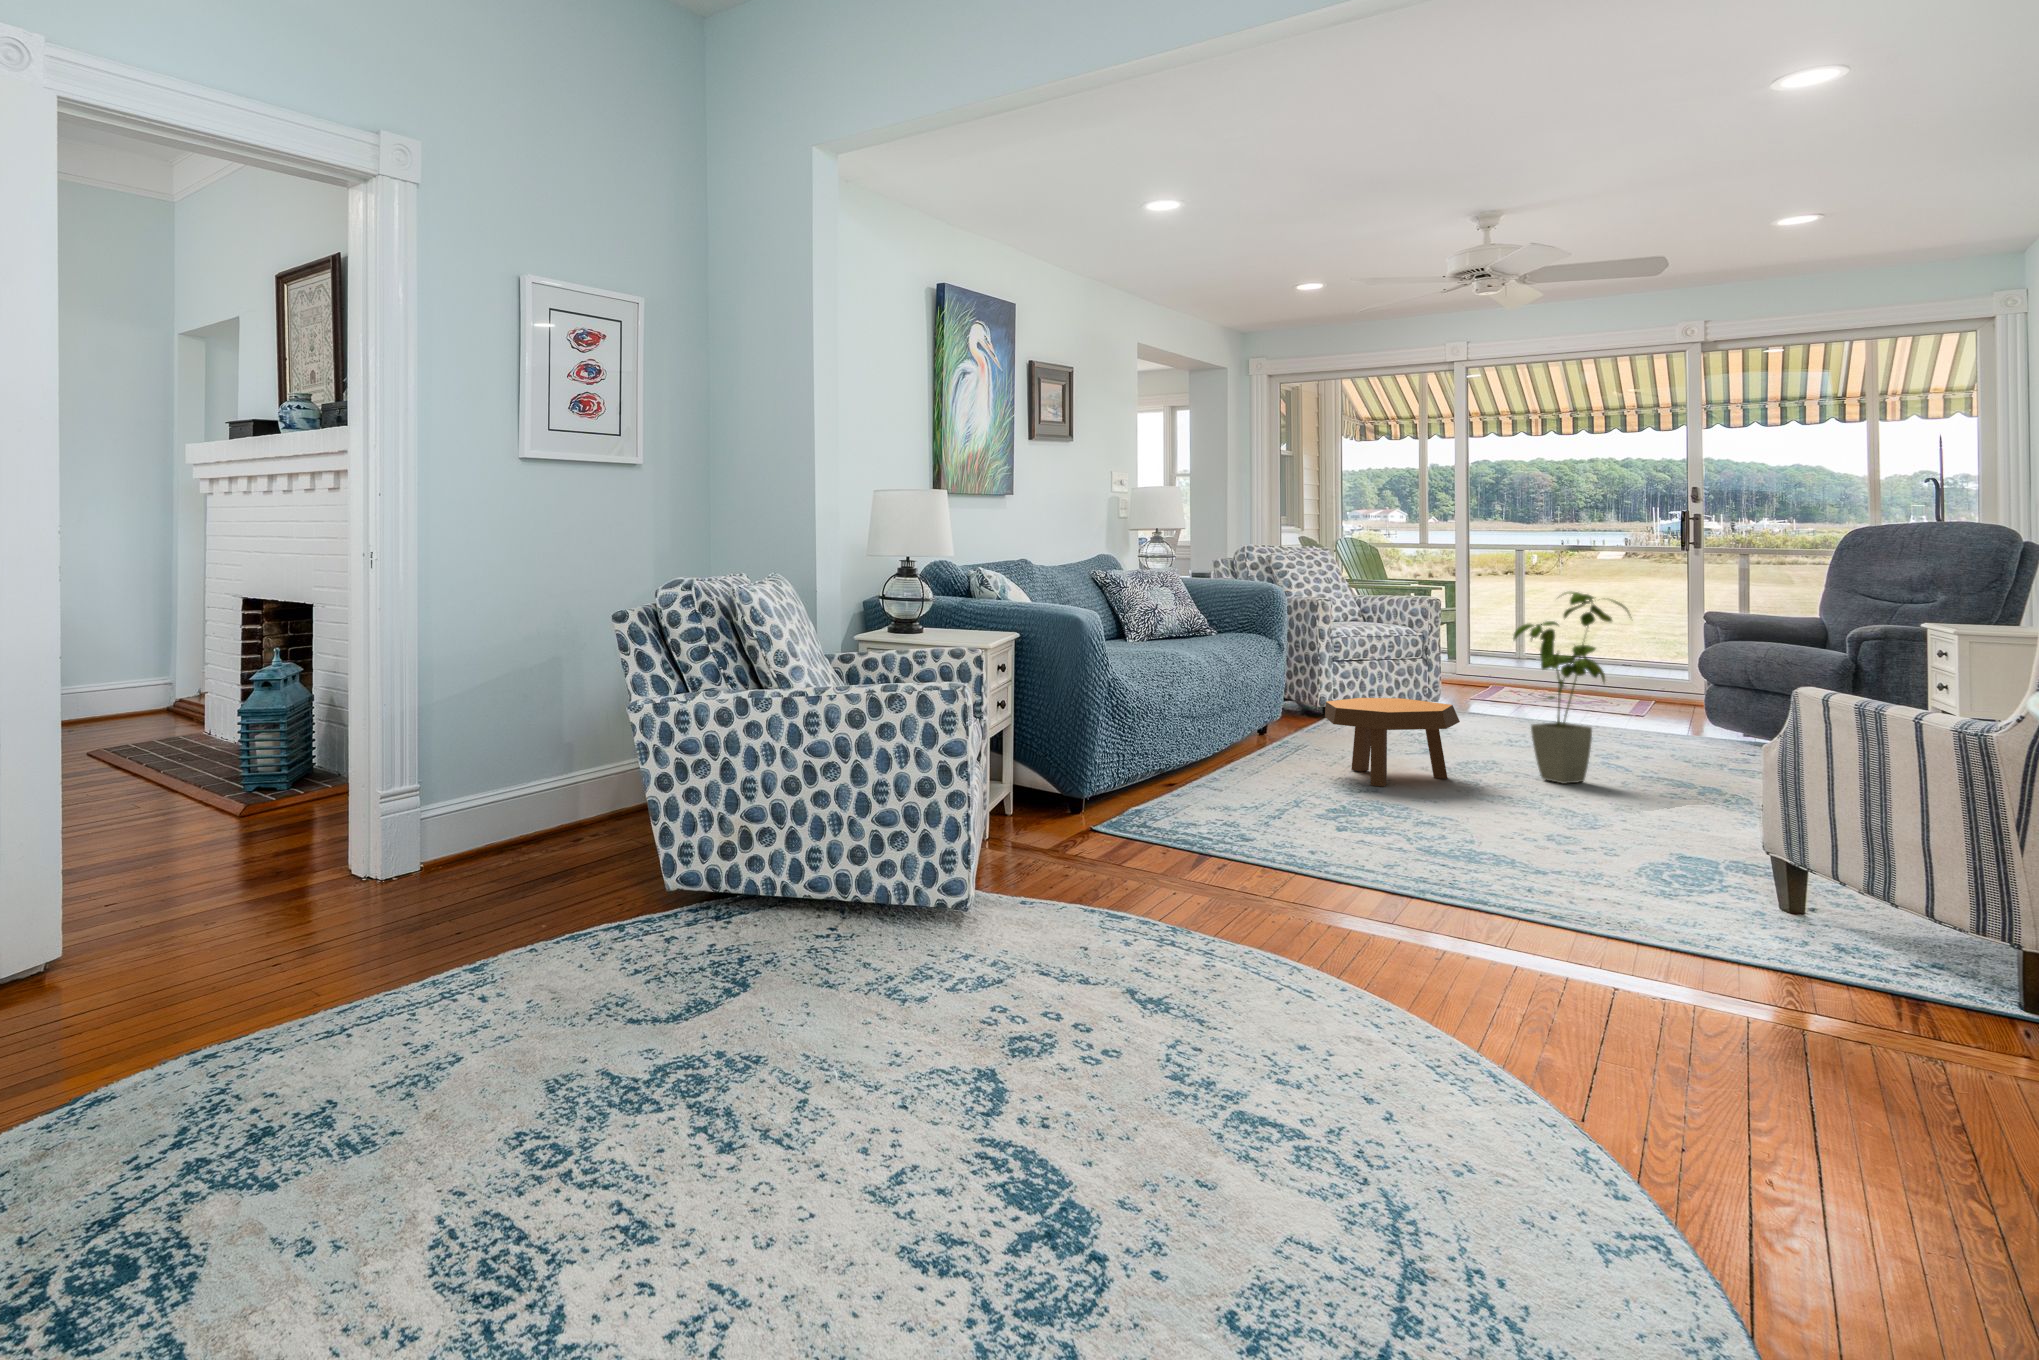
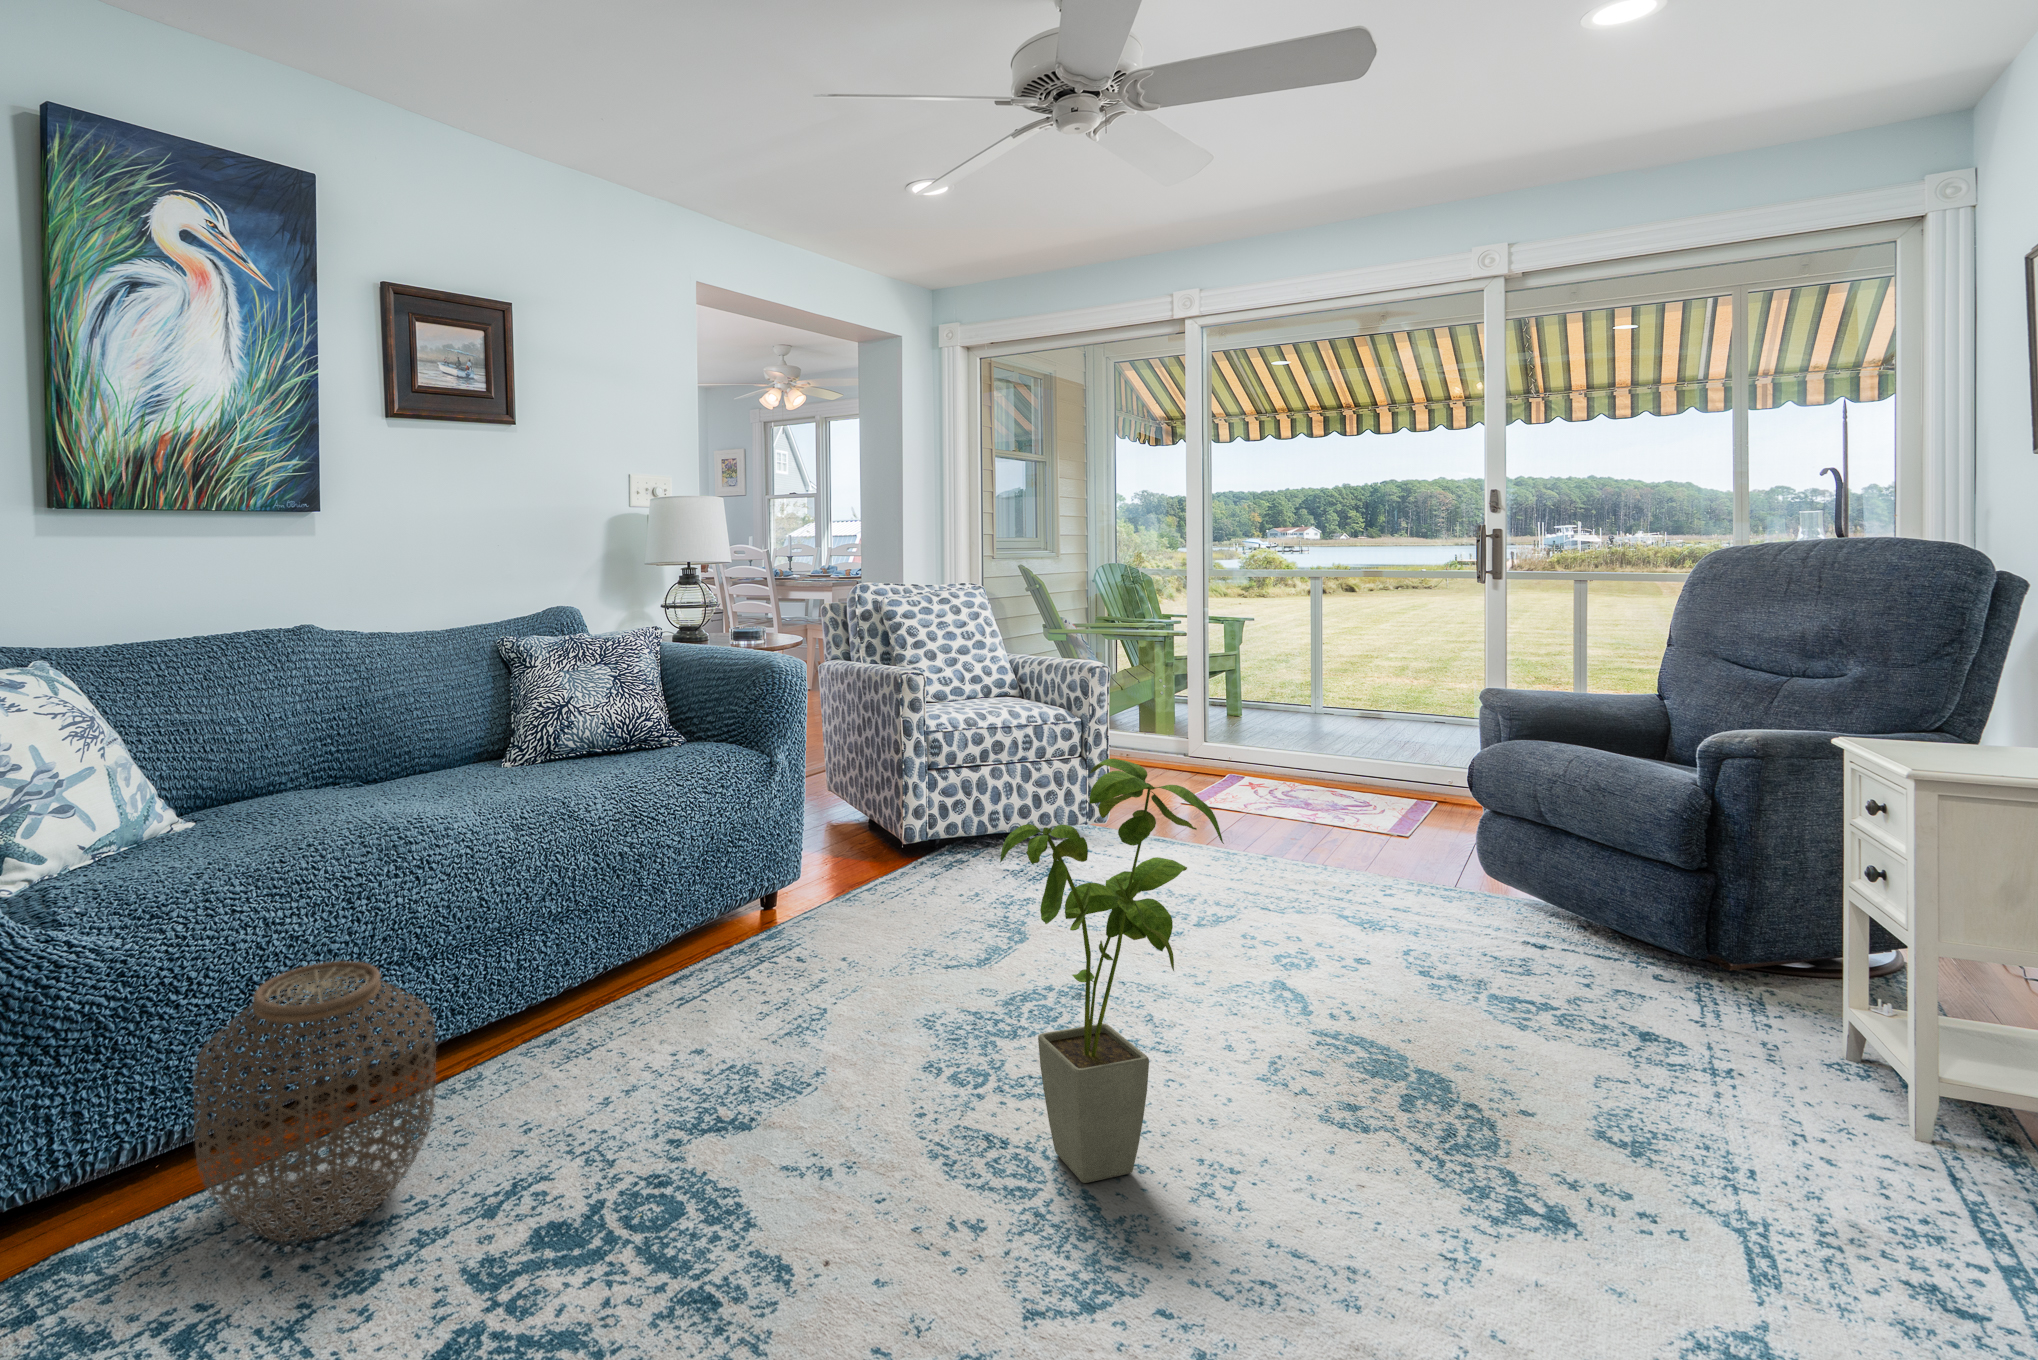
woven basket: none [1164,690,1266,797] -> present [193,961,436,1241]
footstool: present [1325,698,1460,787] -> none [646,926,906,1183]

